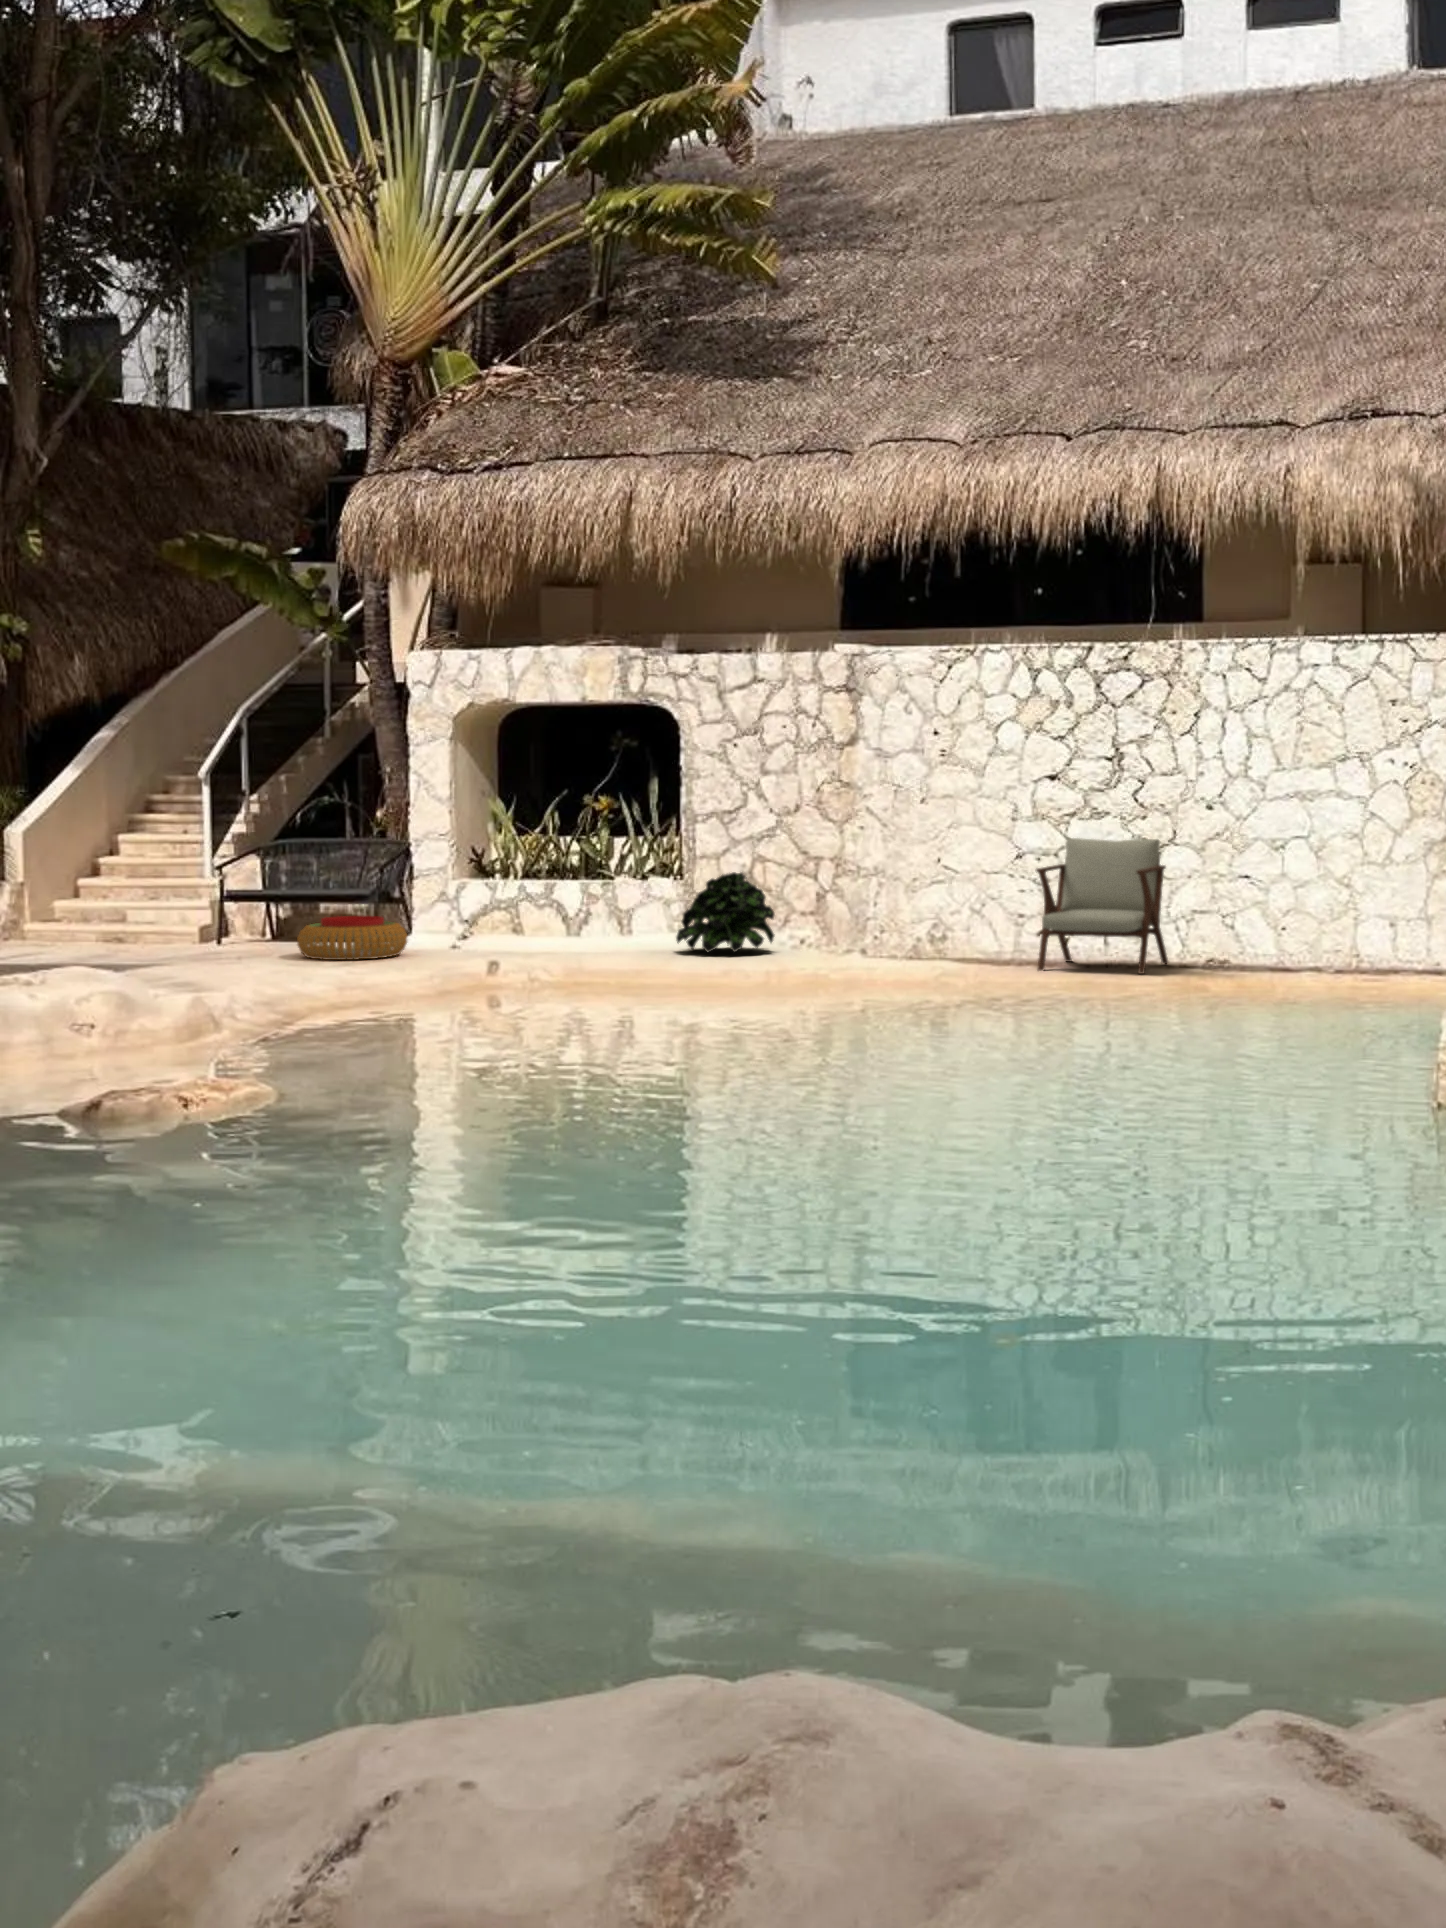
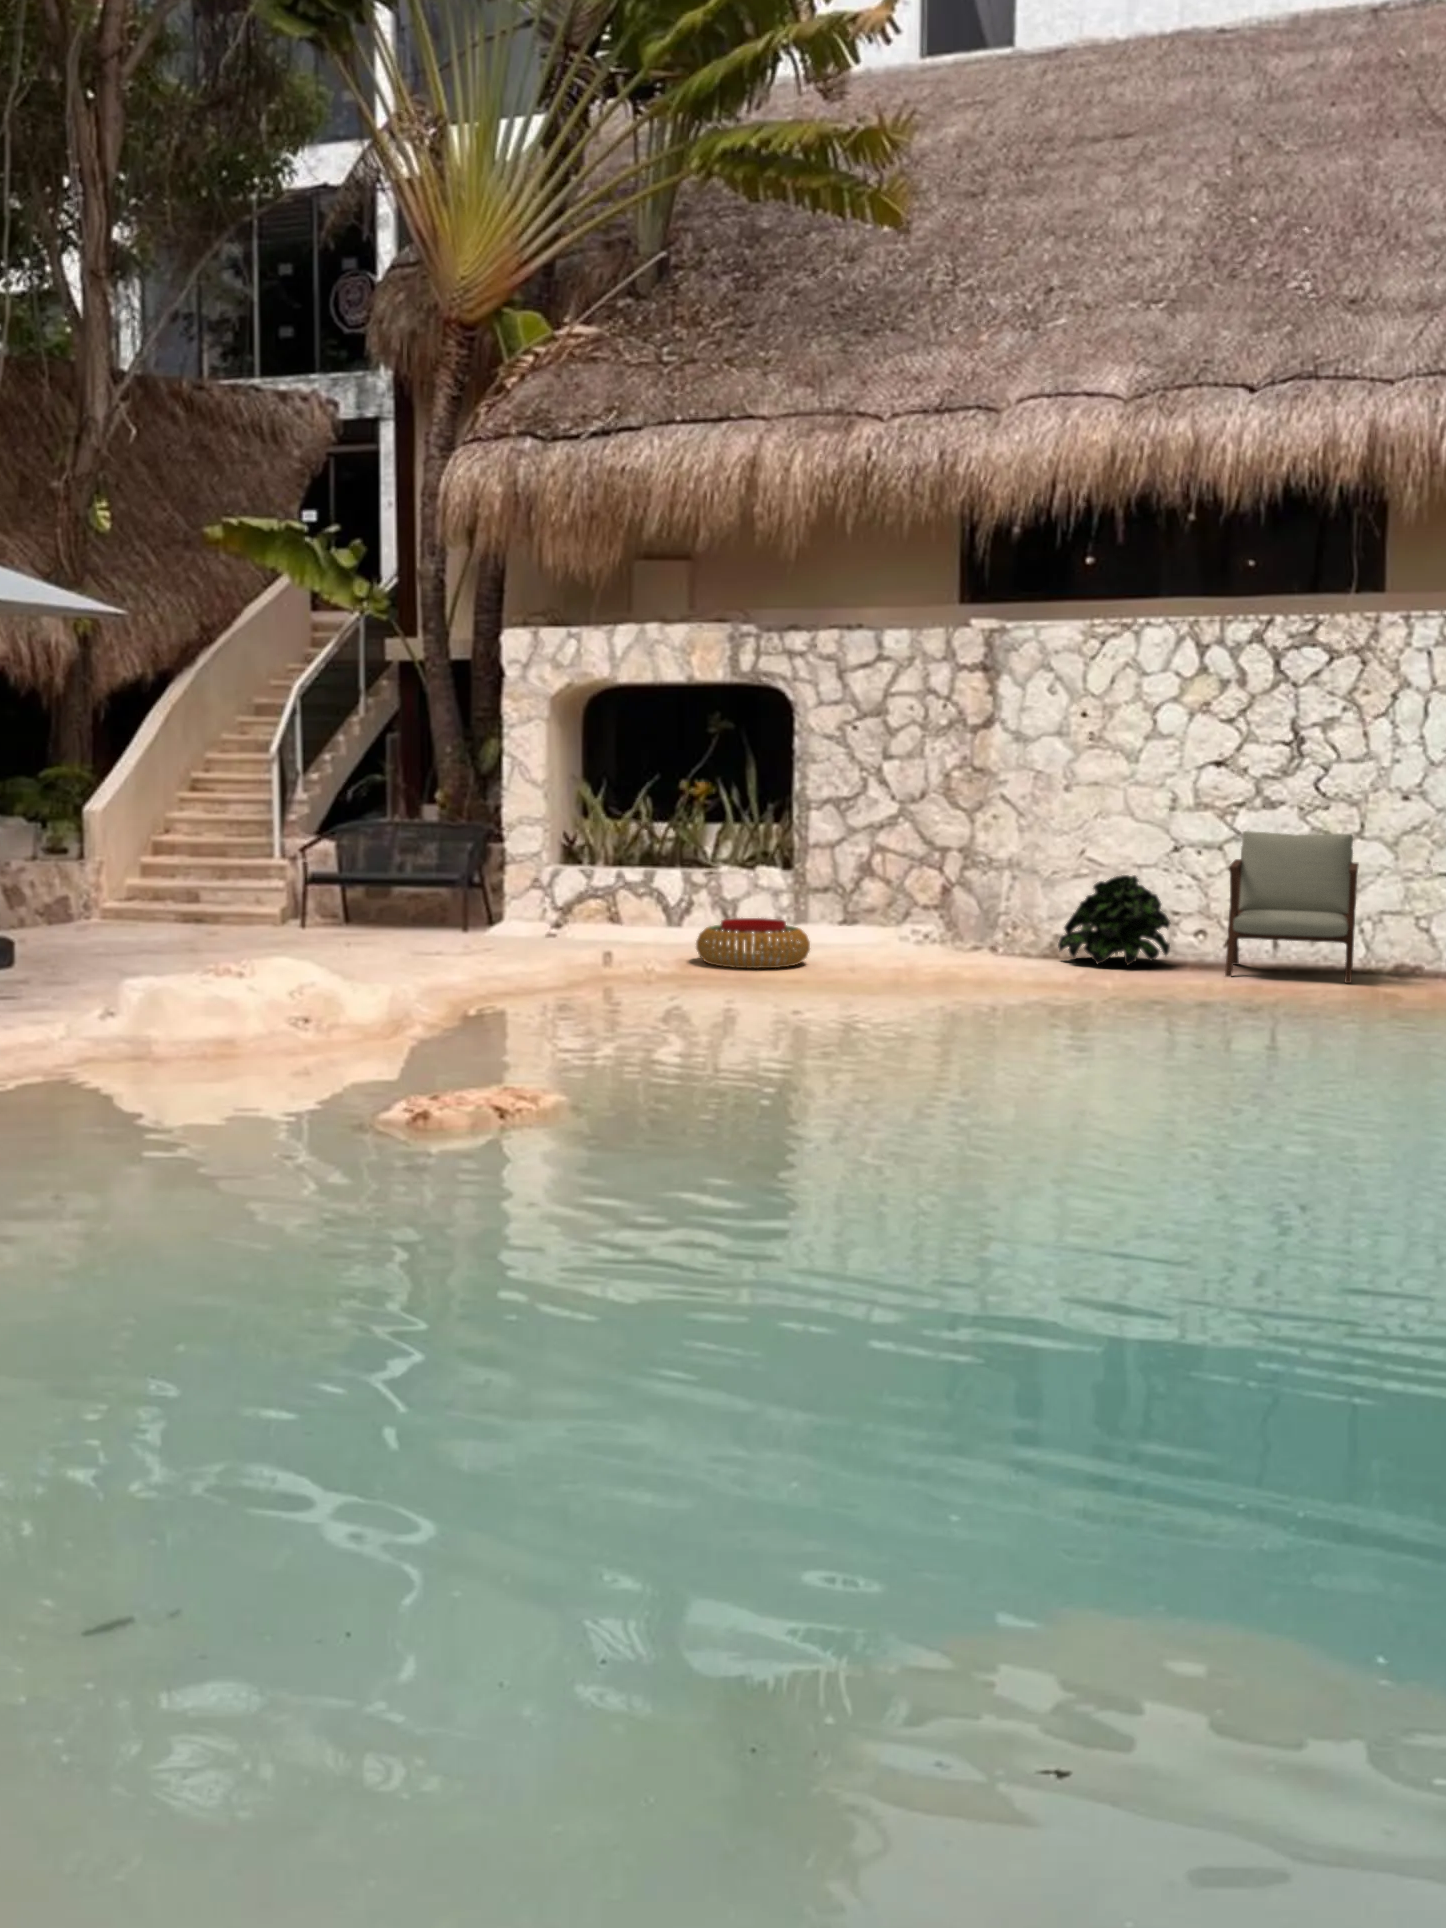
potted plant: present [676,872,775,952] -> present [1058,875,1170,965]
pouf: present [297,916,407,960] -> present [696,918,810,968]

